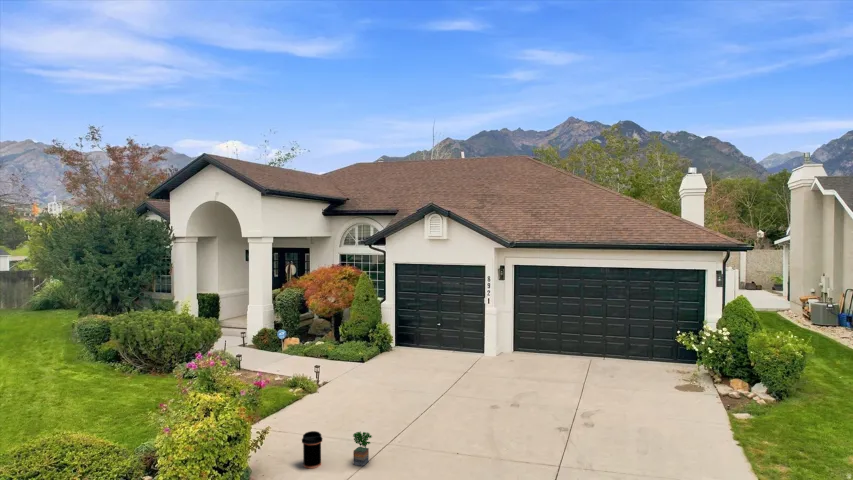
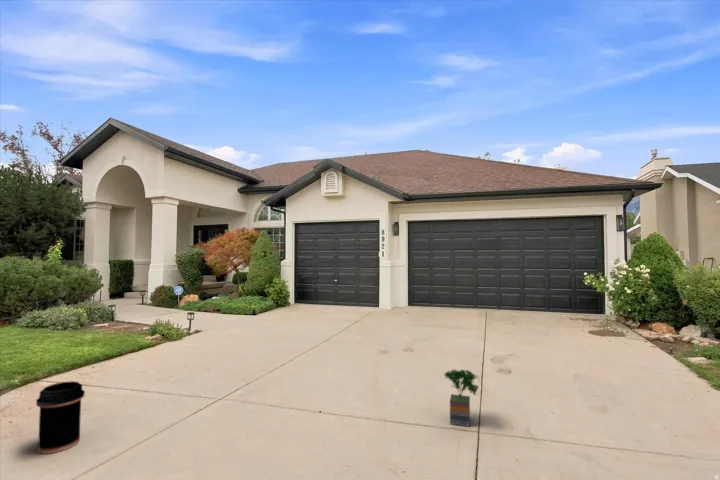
potted tree: present [353,432,372,466] -> present [445,370,478,426]

